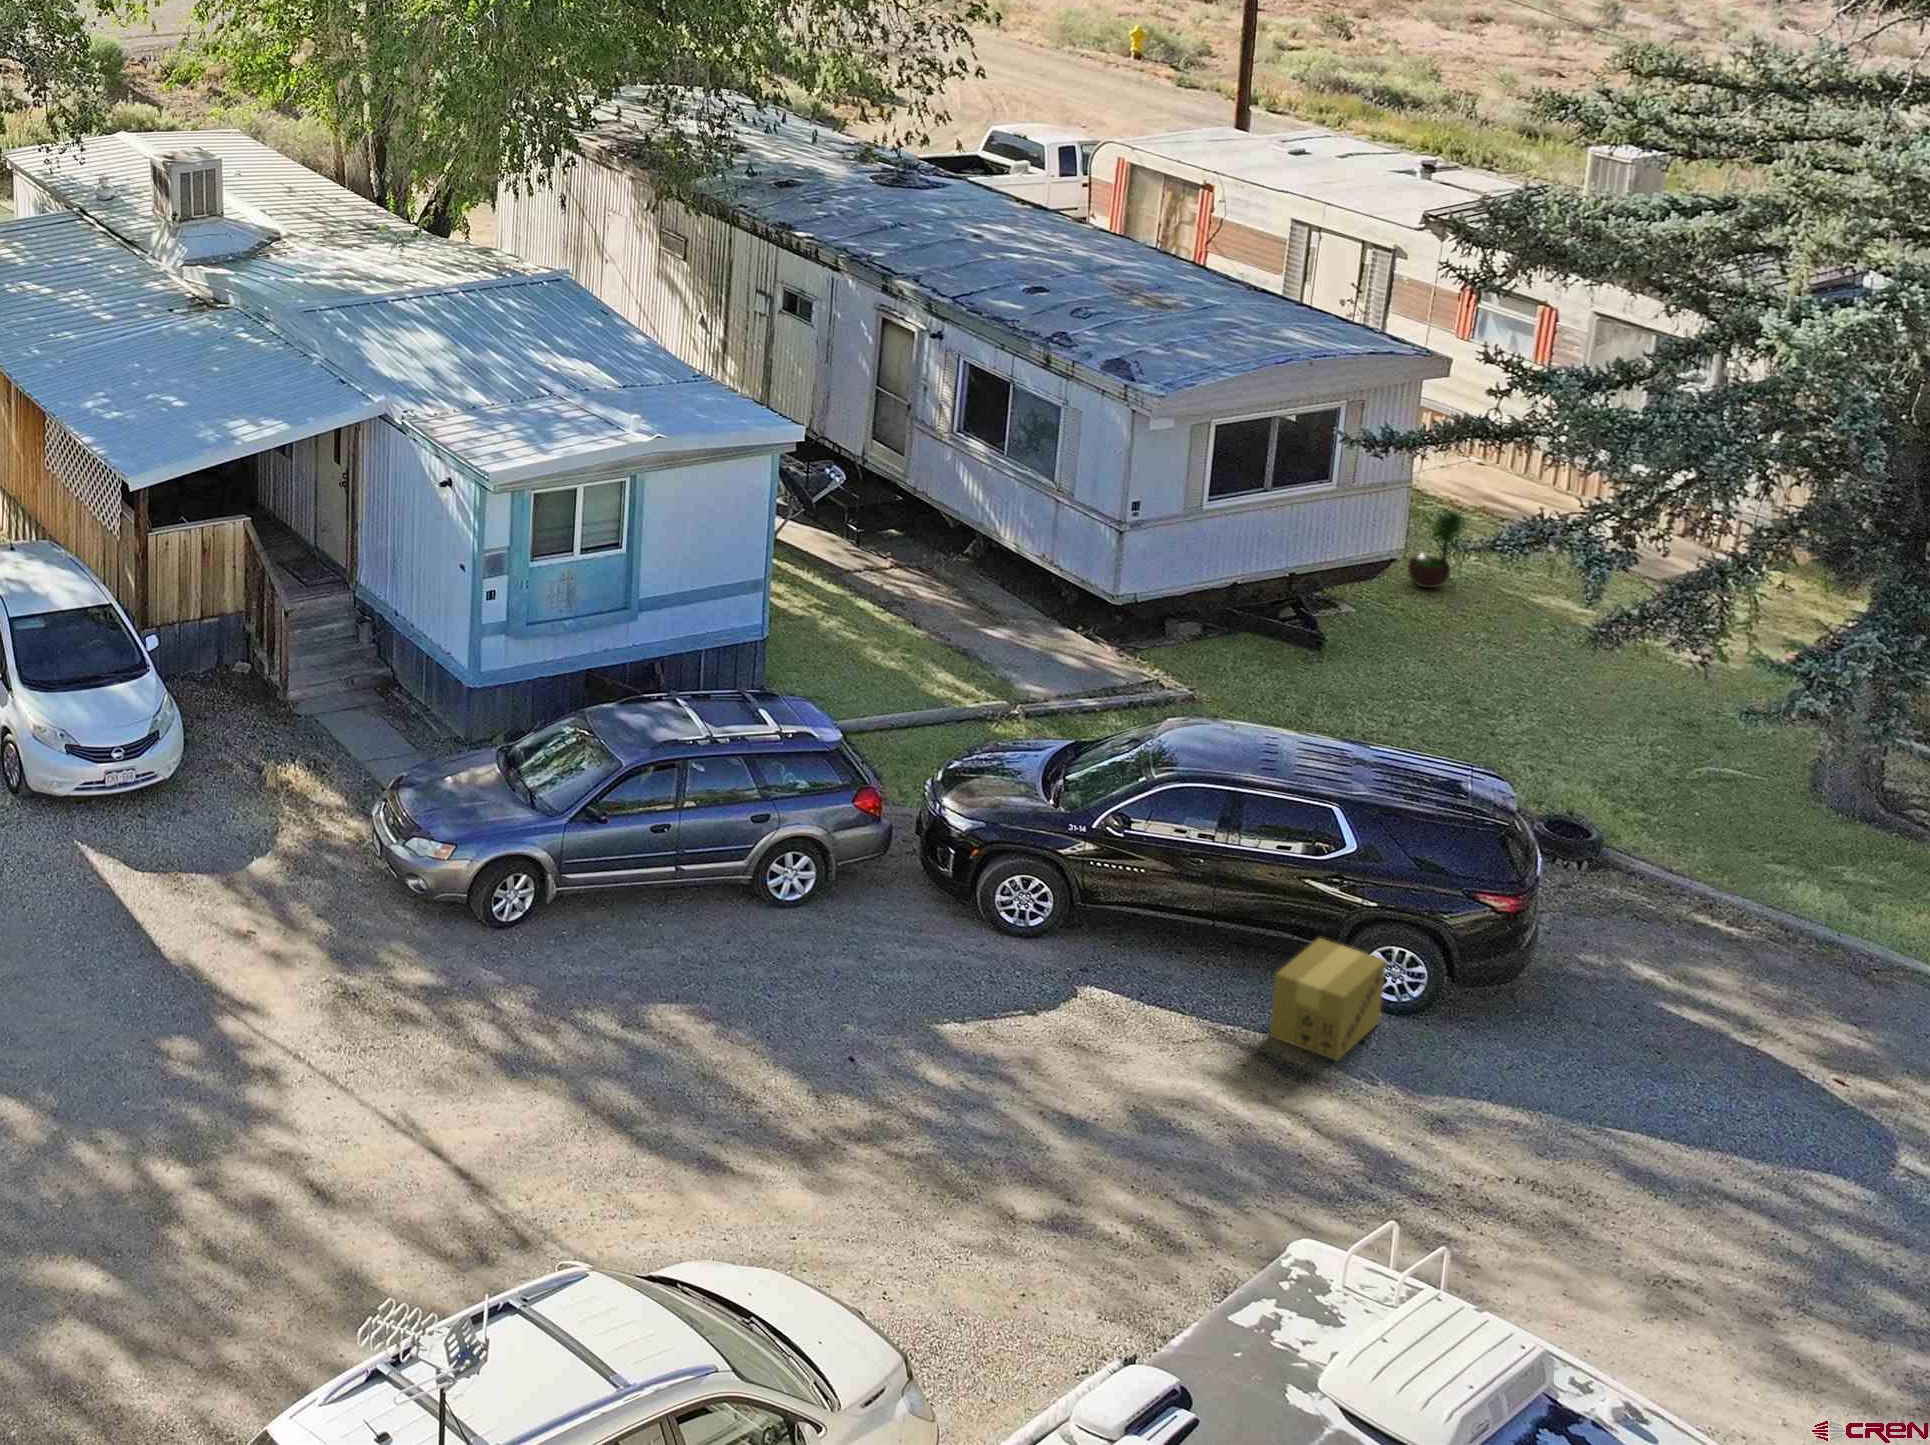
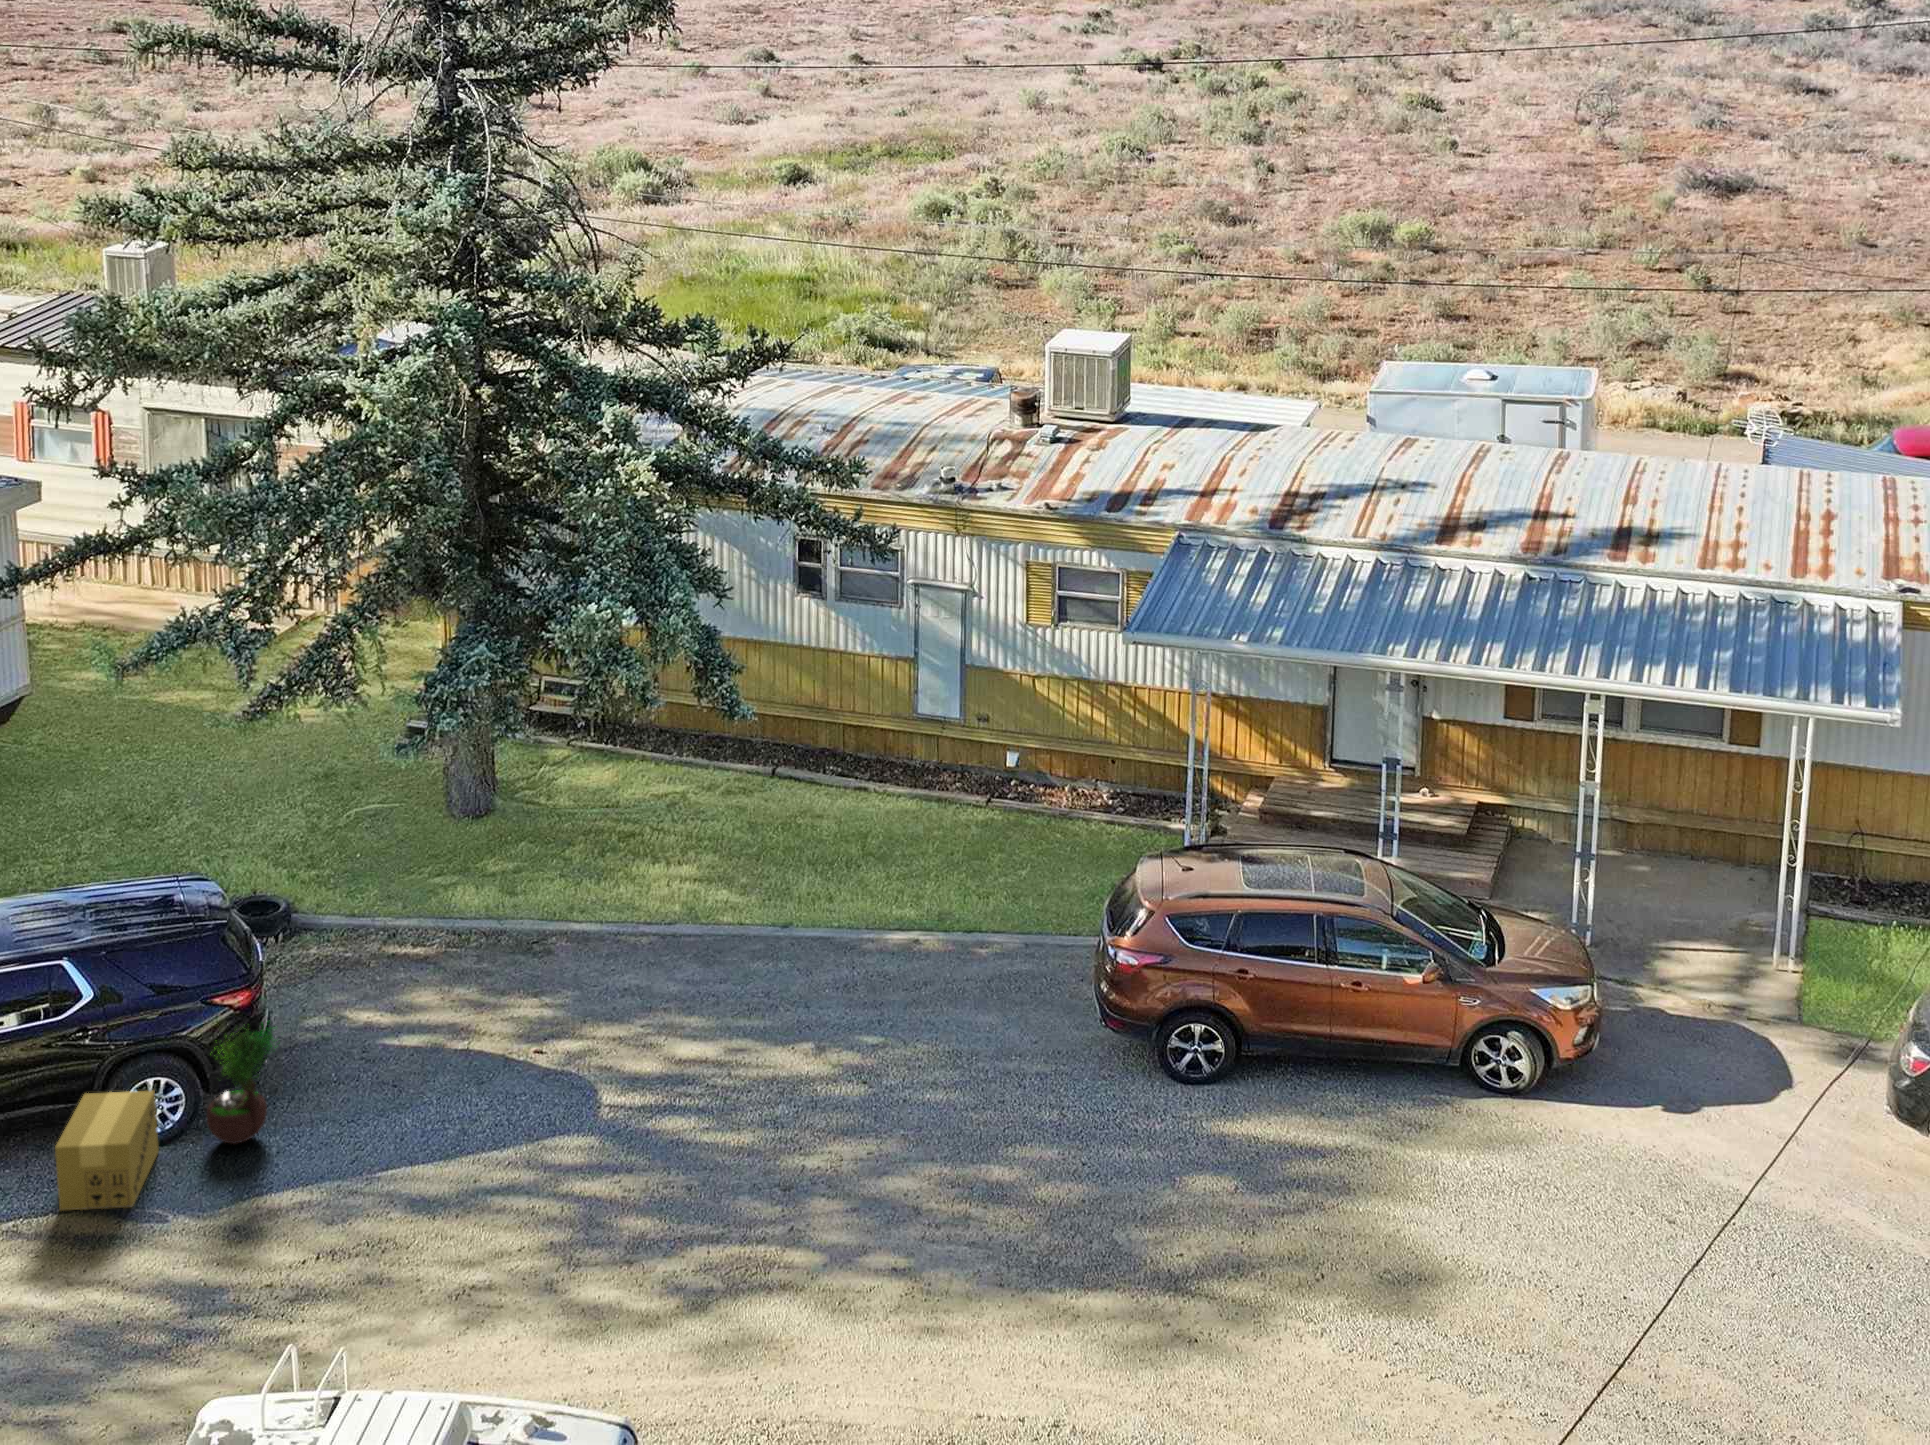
potted tree: present [1408,510,1466,588] -> present [207,1027,276,1144]

